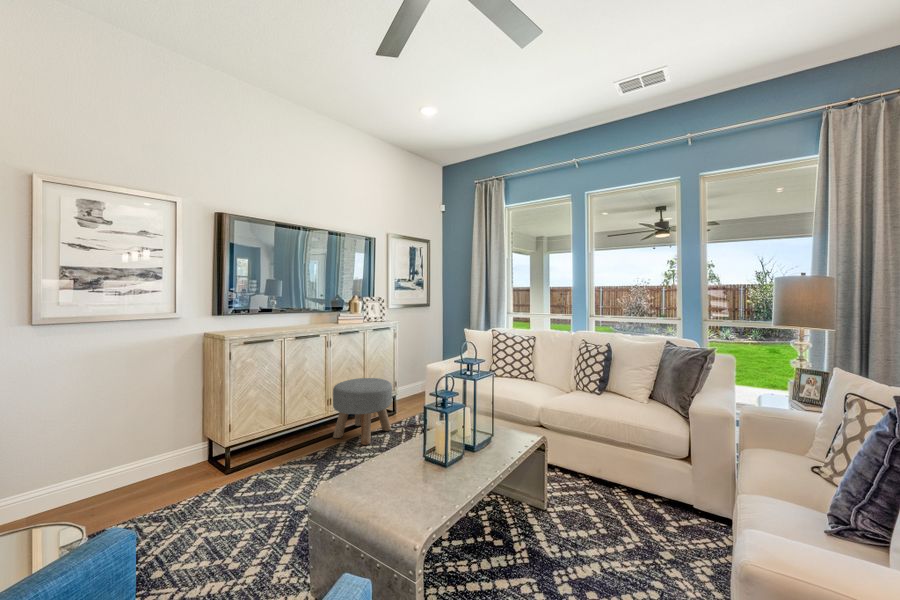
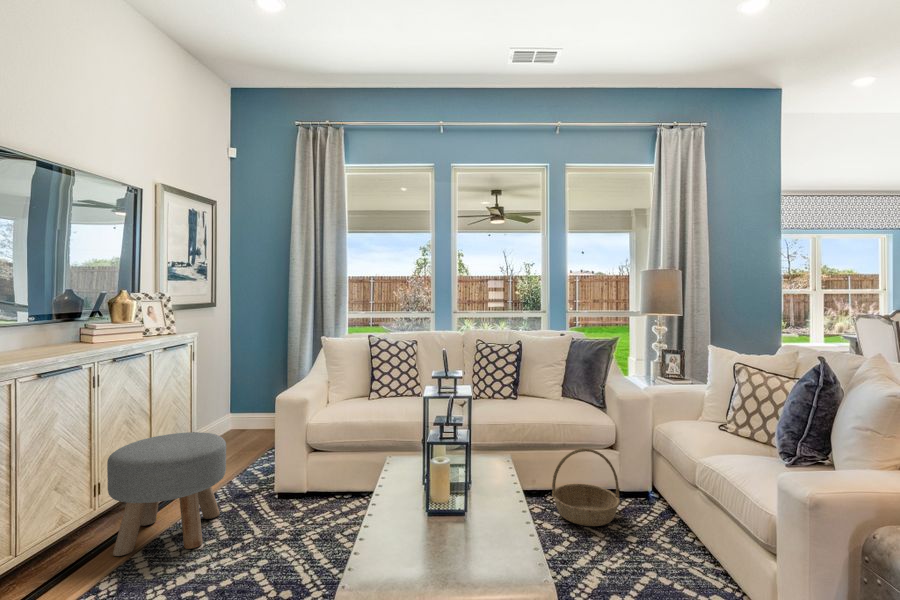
basket: none [604,450,675,530] -> present [552,449,620,526]

